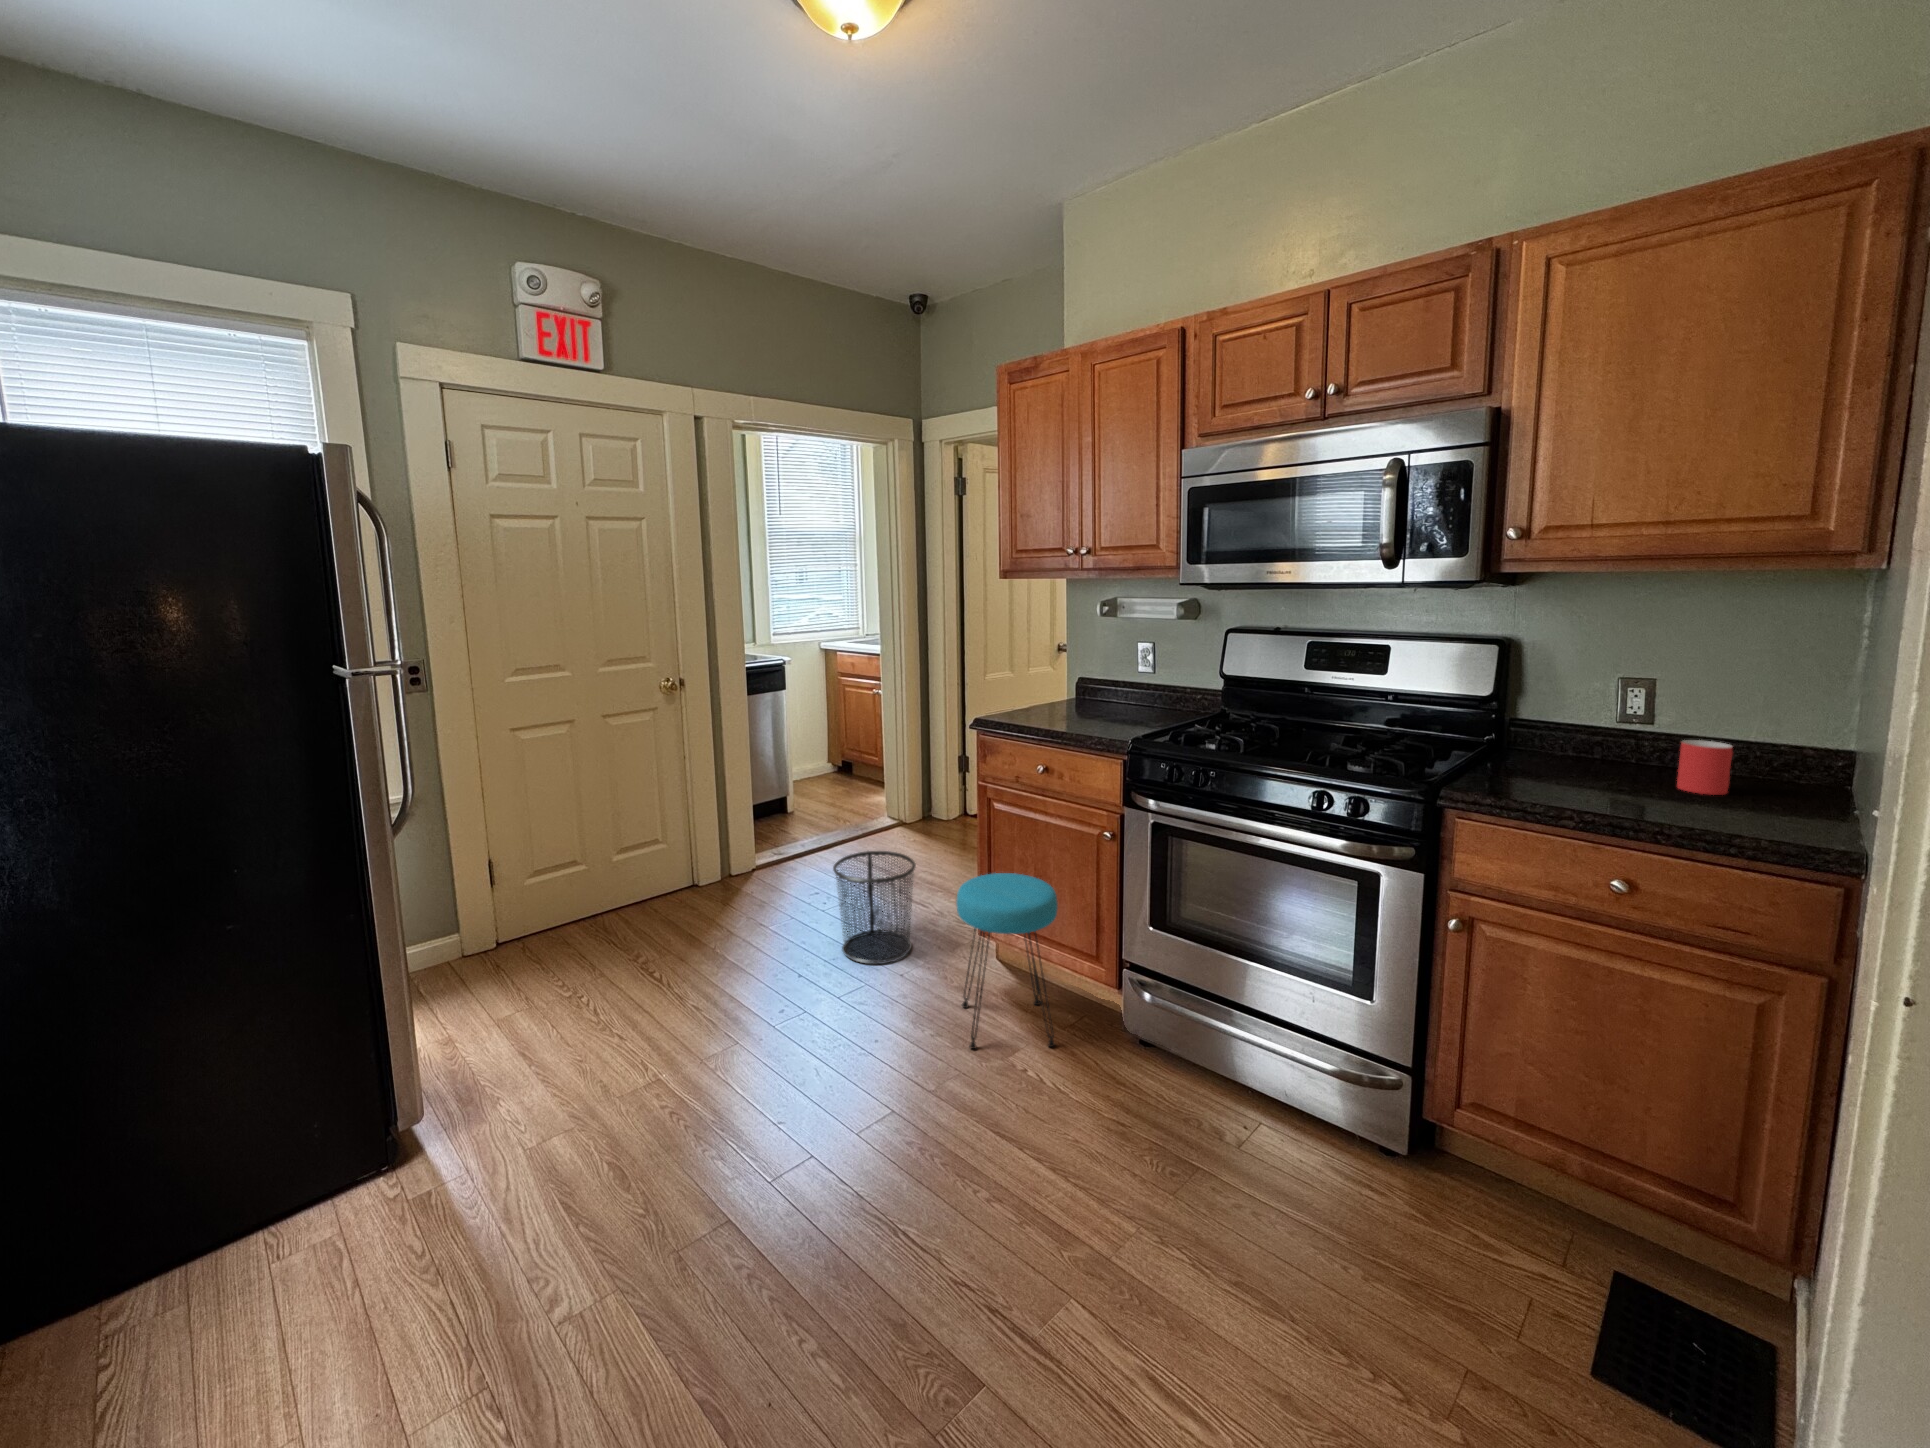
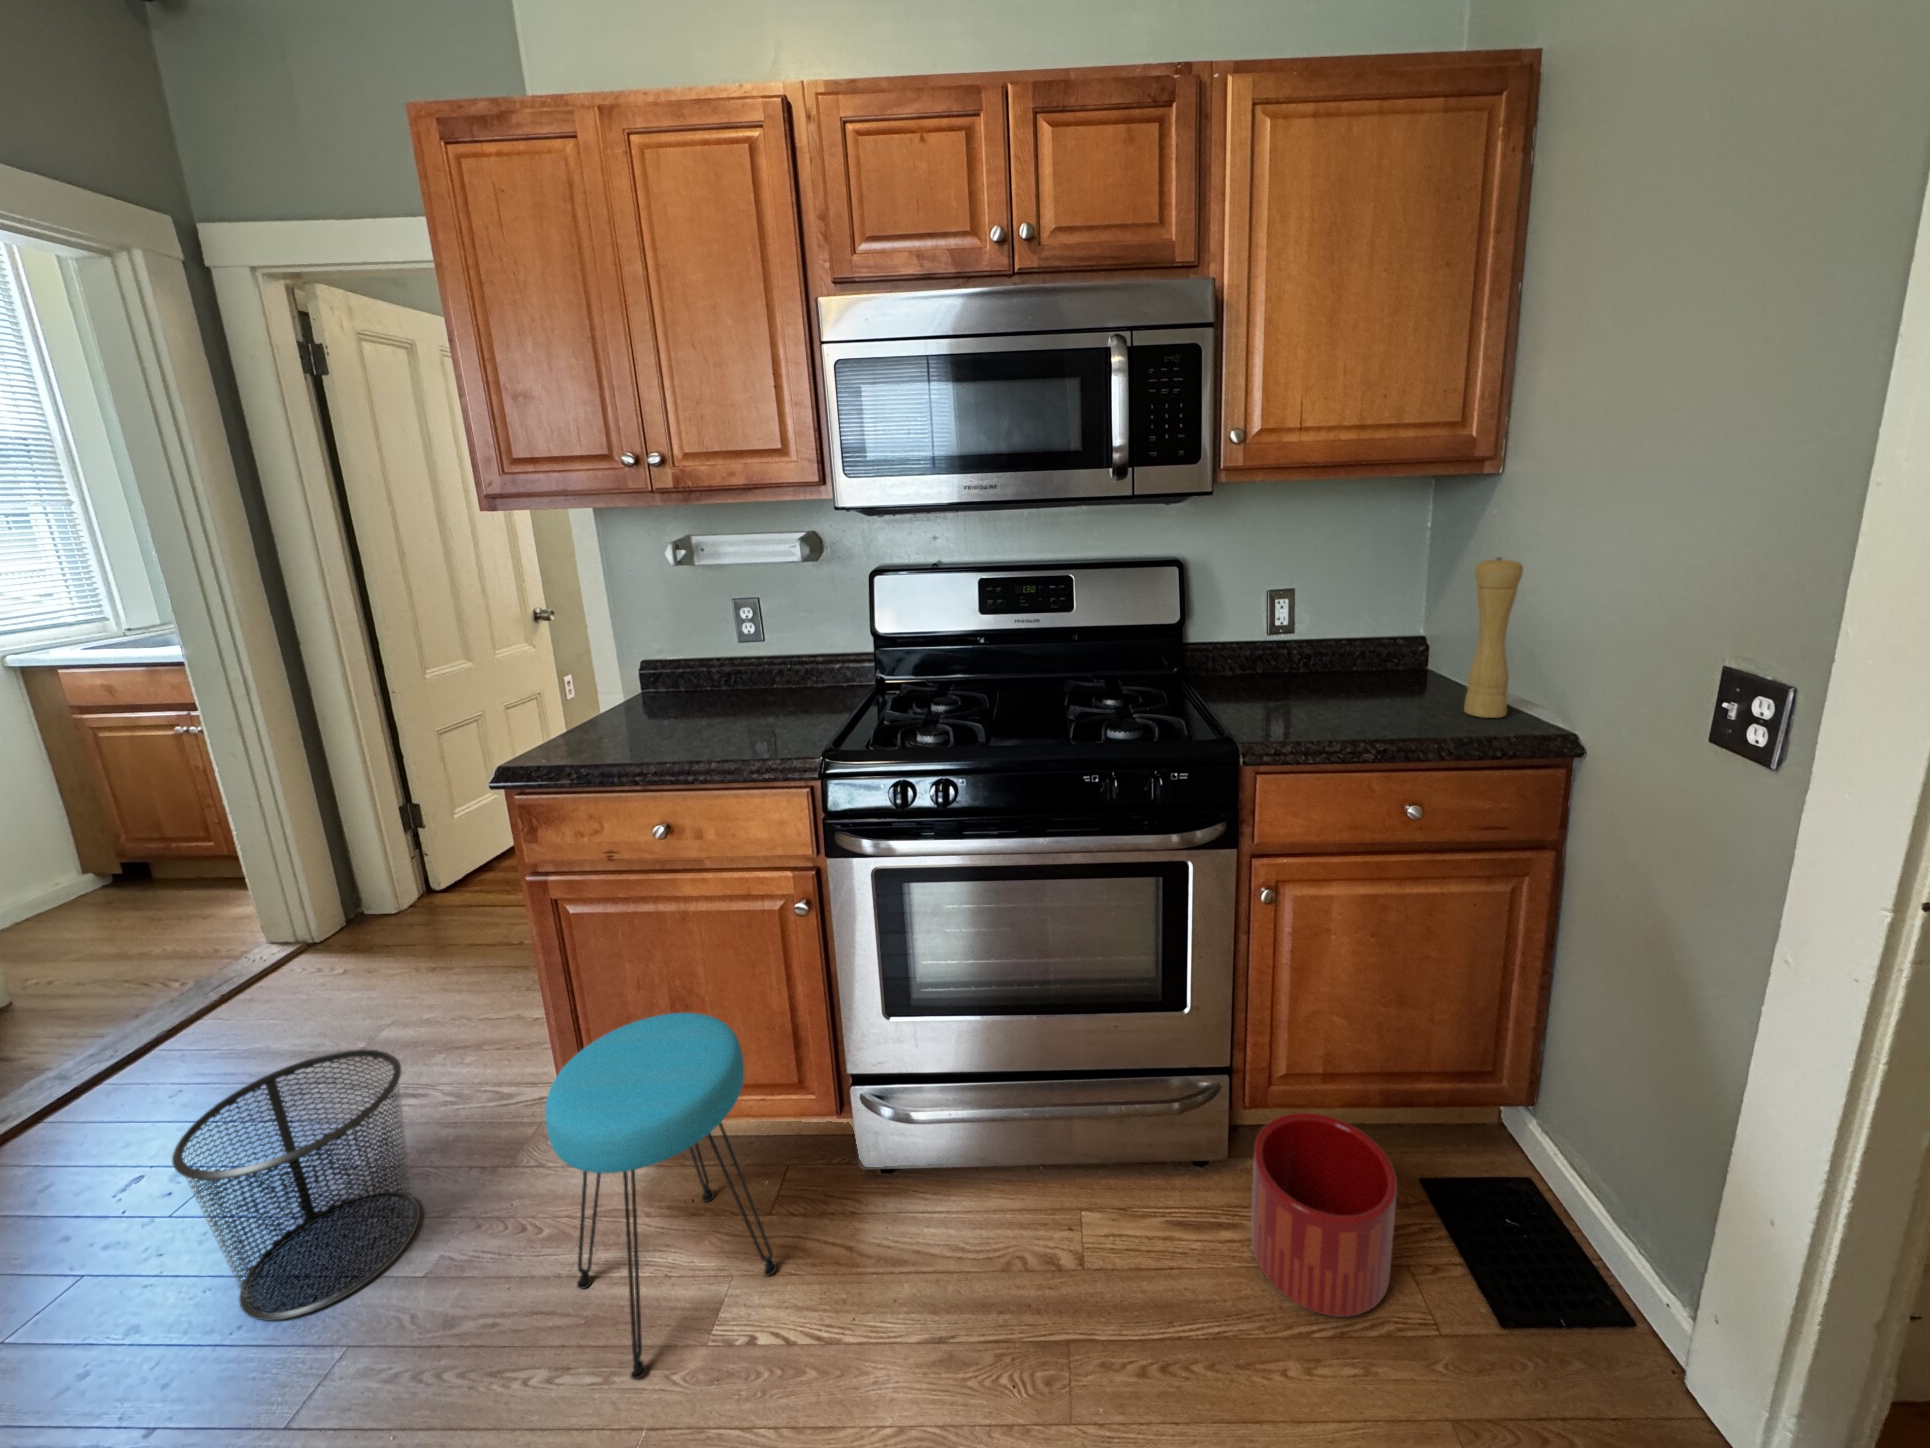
pepper mill: none [1748,657,1825,825] -> present [1464,557,1523,718]
mug: present [1677,740,1733,795] -> none [1362,645,1404,696]
planter: none [1377,1113,1518,1283] -> present [1251,1113,1397,1317]

